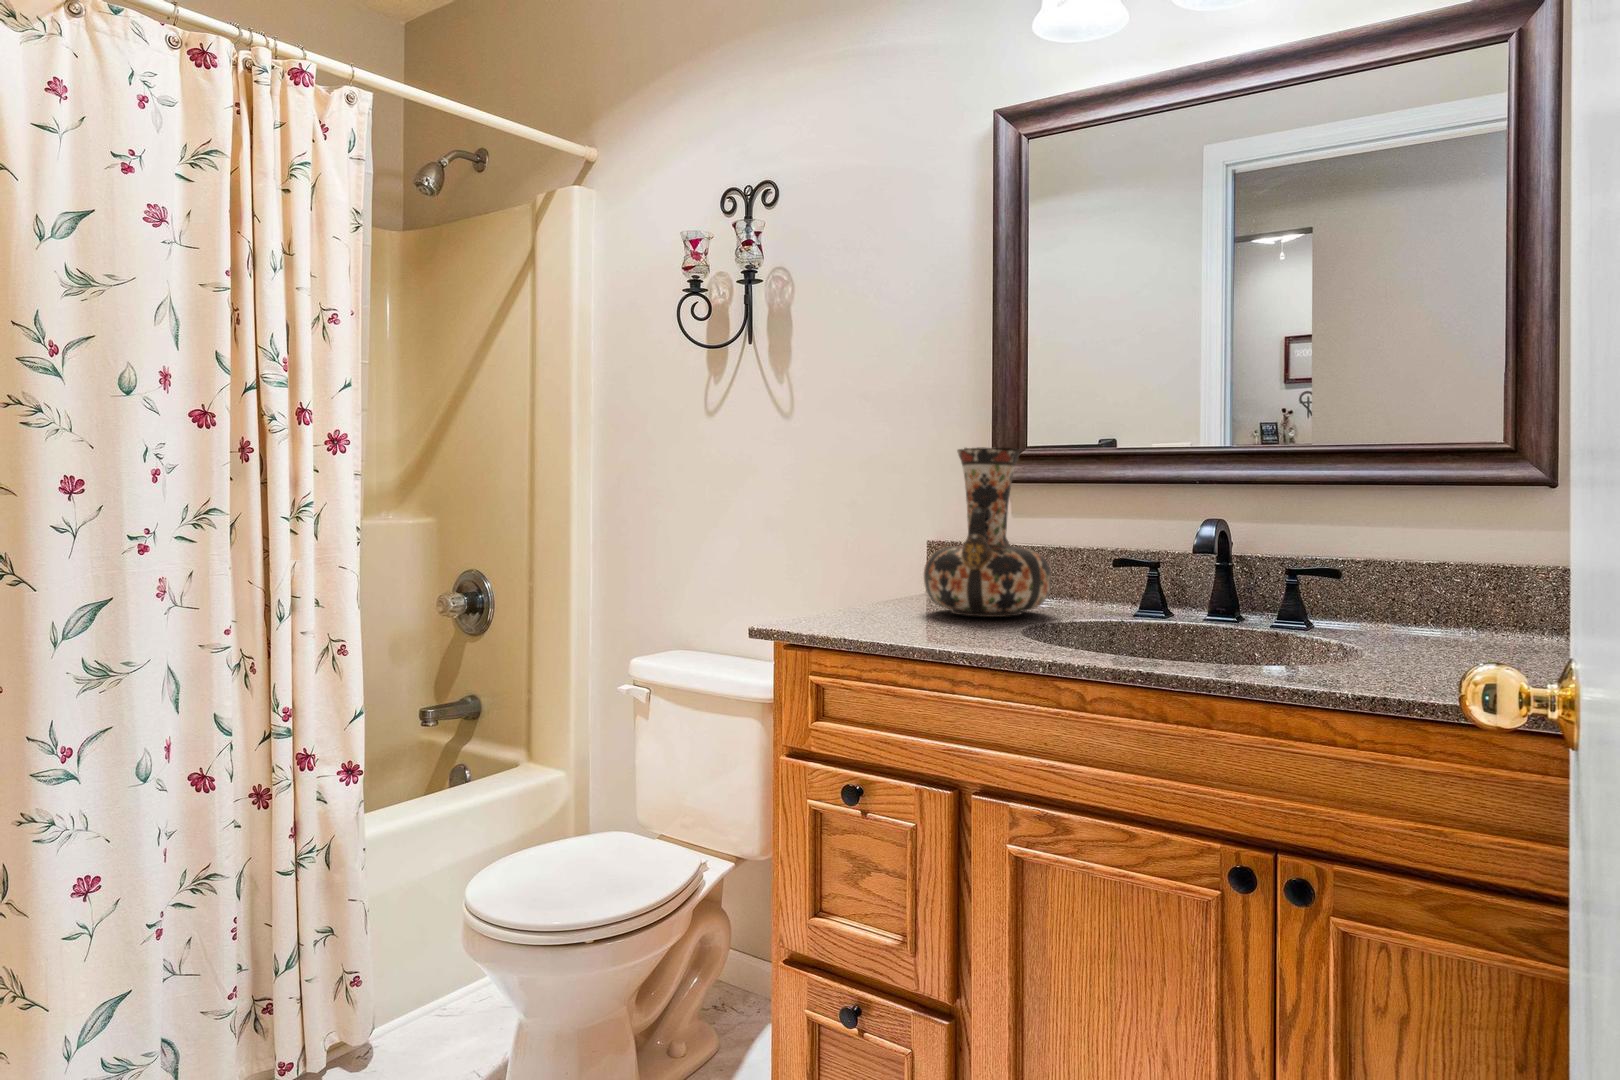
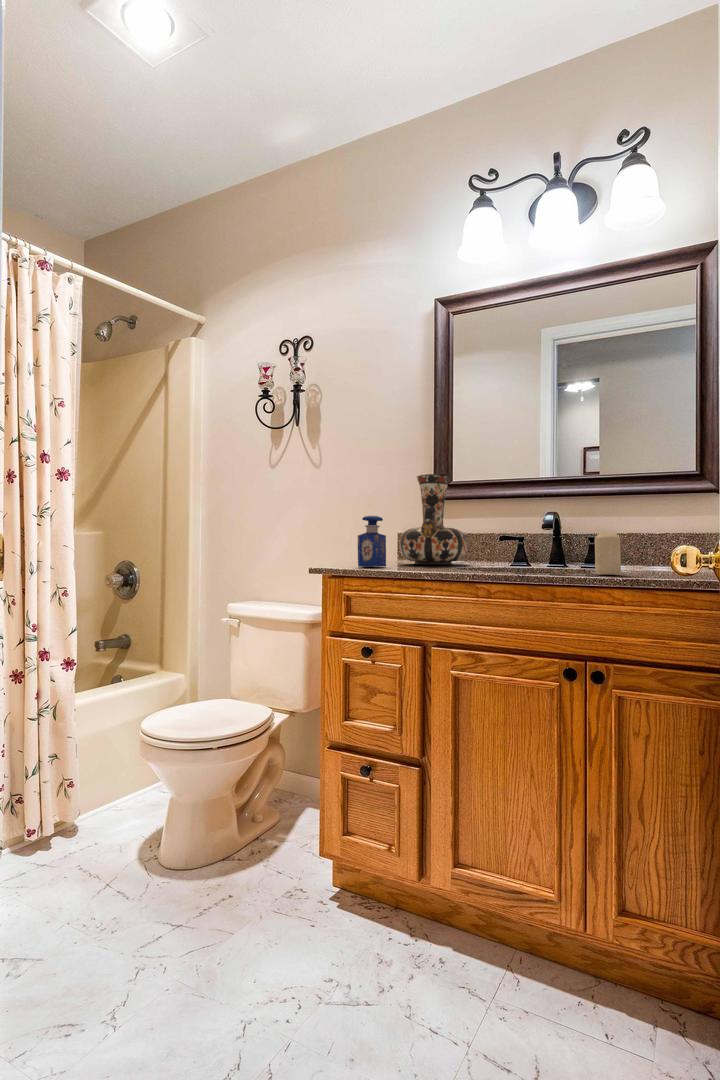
perfume bottle: none [841,529,894,626] -> present [358,515,386,567]
candle: none [1302,588,1356,678] -> present [595,532,621,575]

